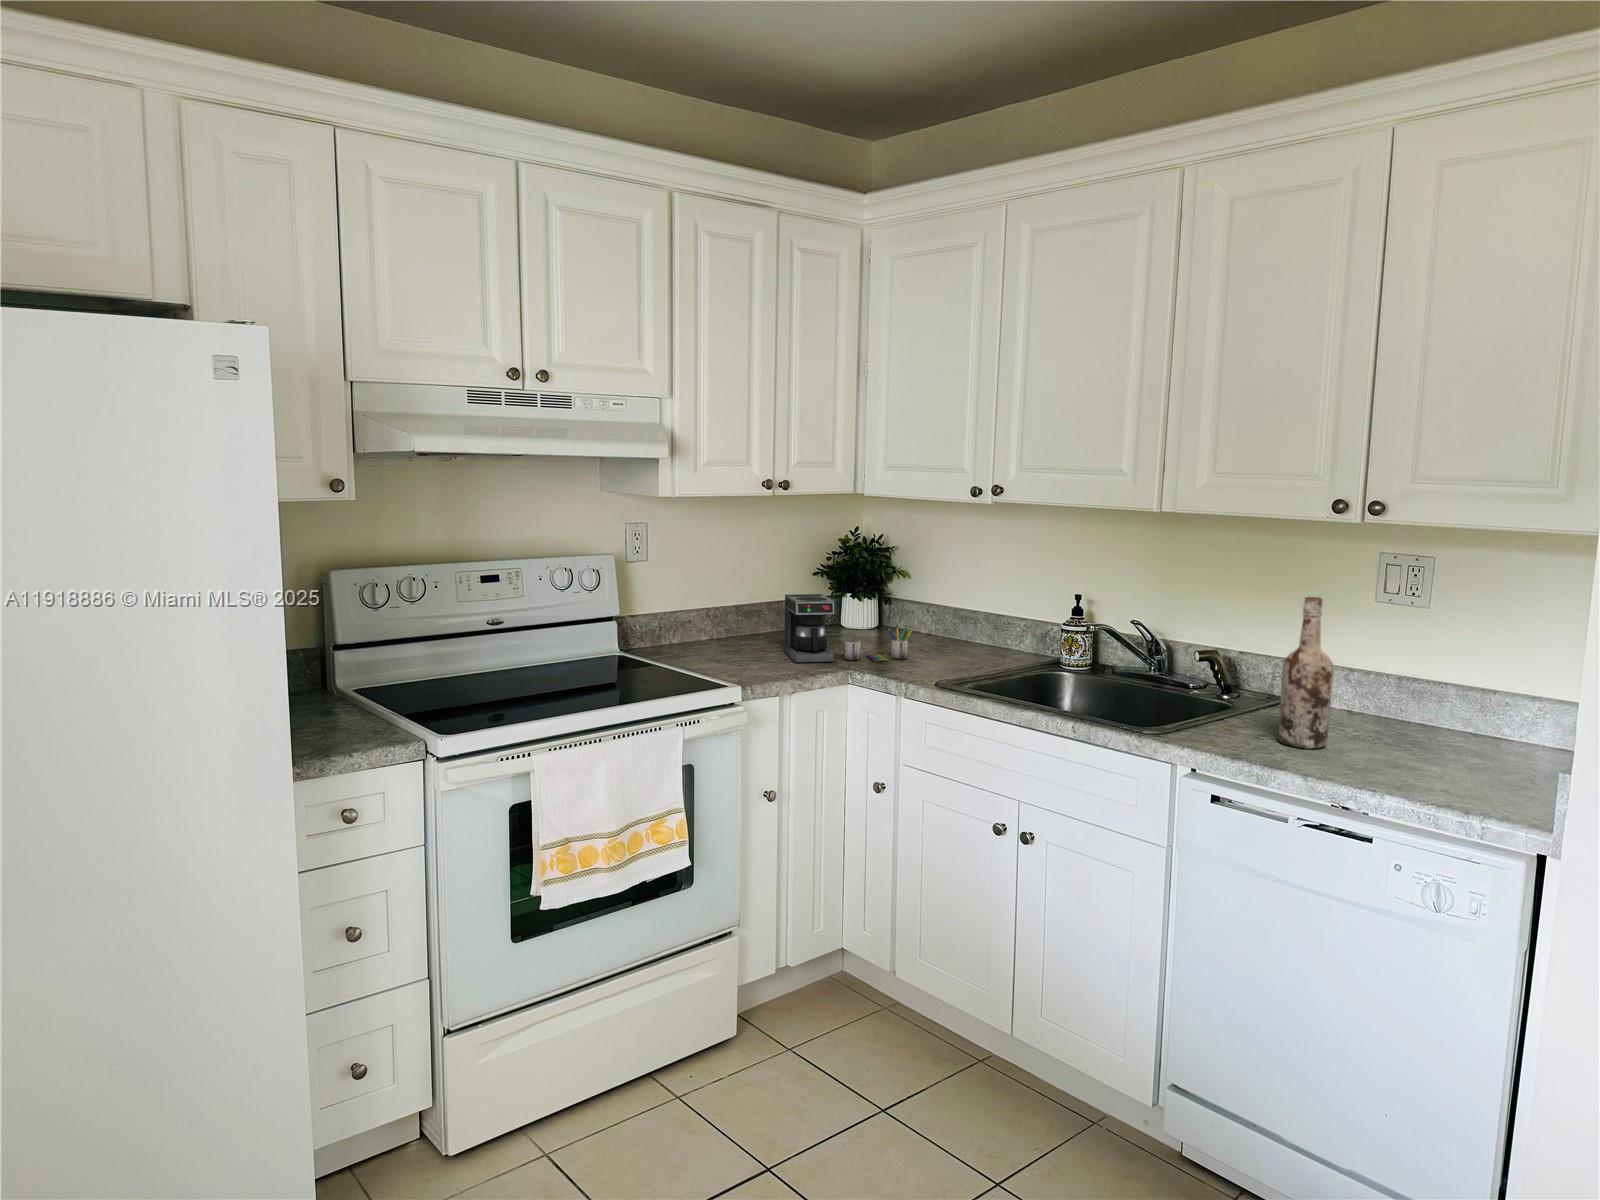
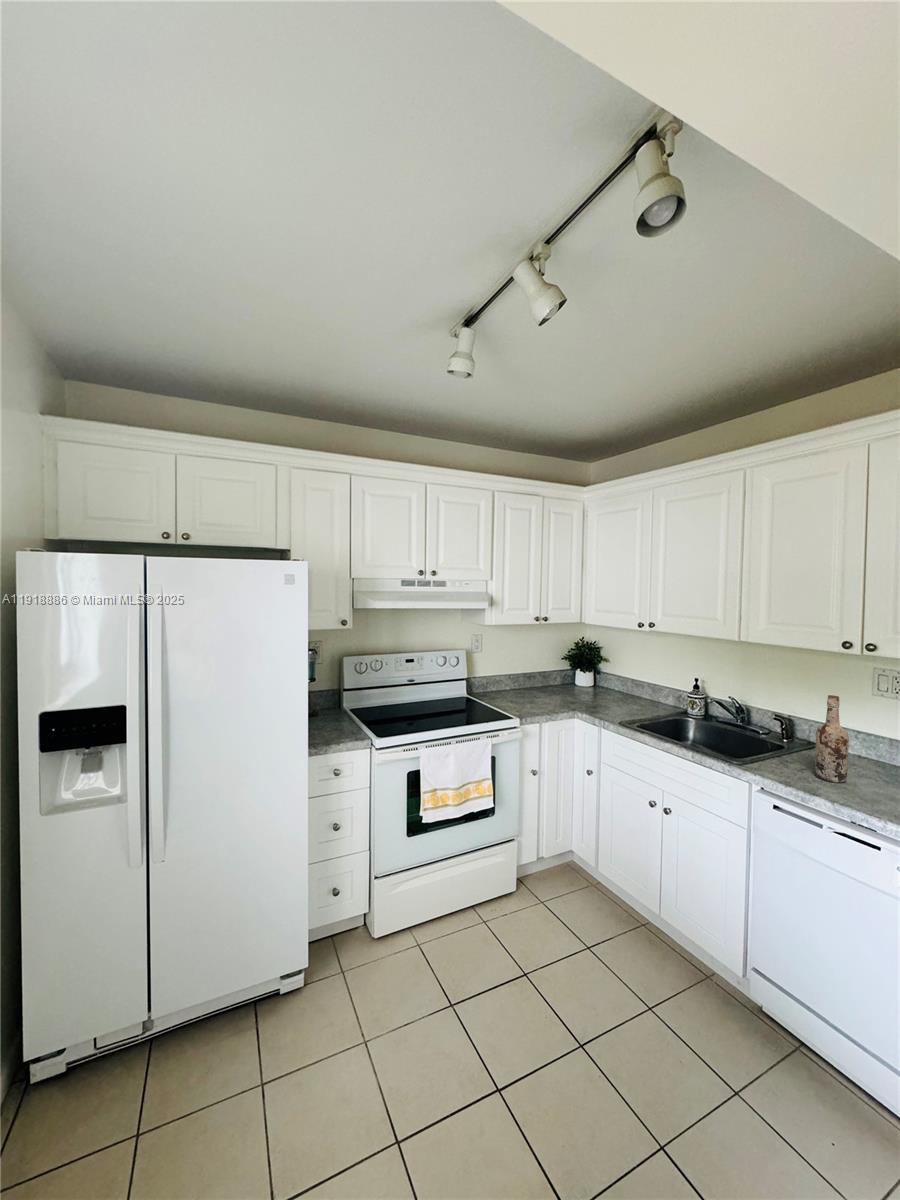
coffee maker: present [784,594,912,663] -> none [544,671,608,706]

